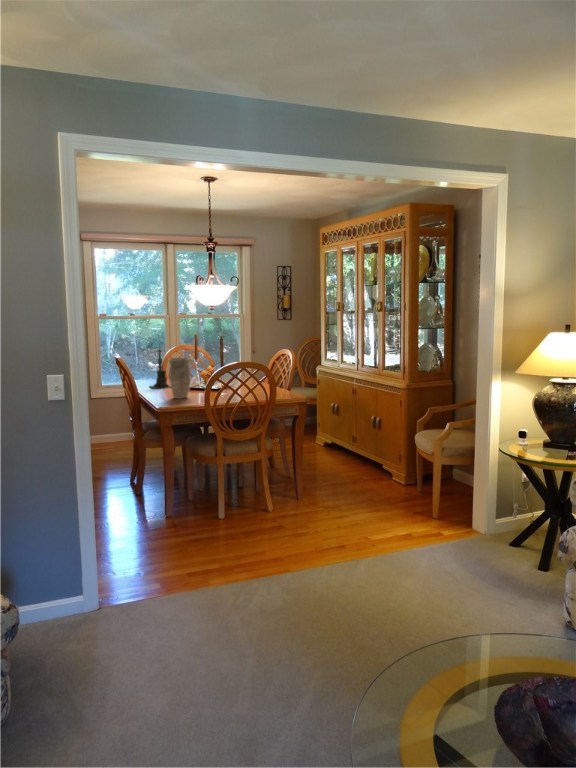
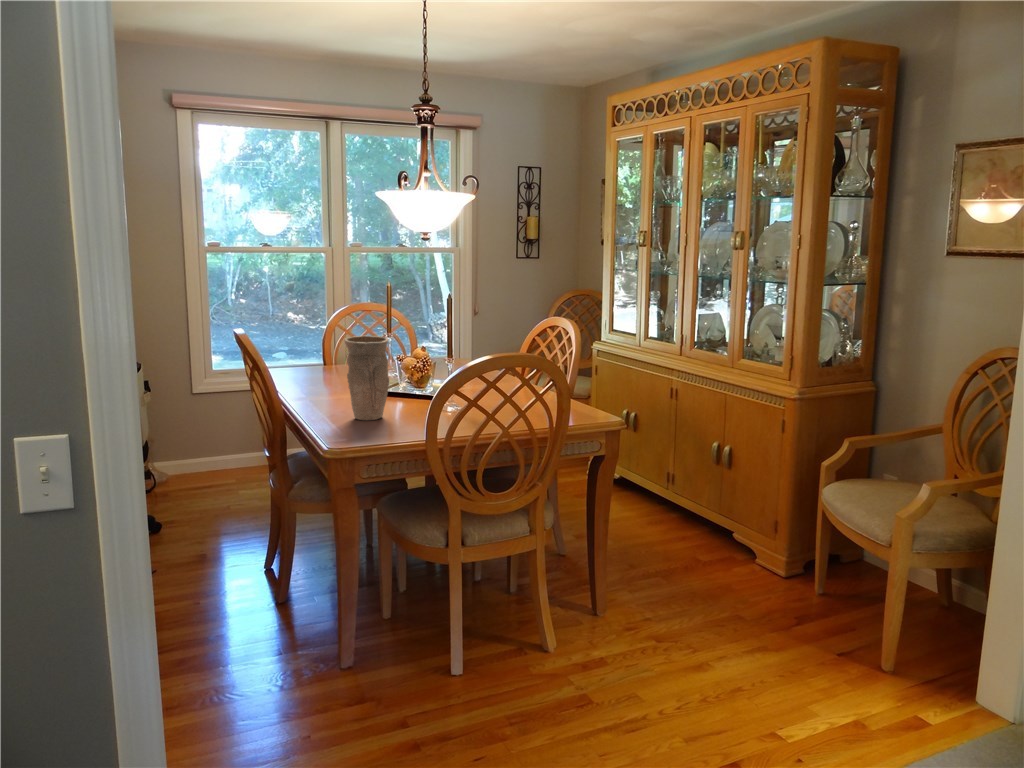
candle holder: present [150,349,171,389] -> none [301,304,347,389]

